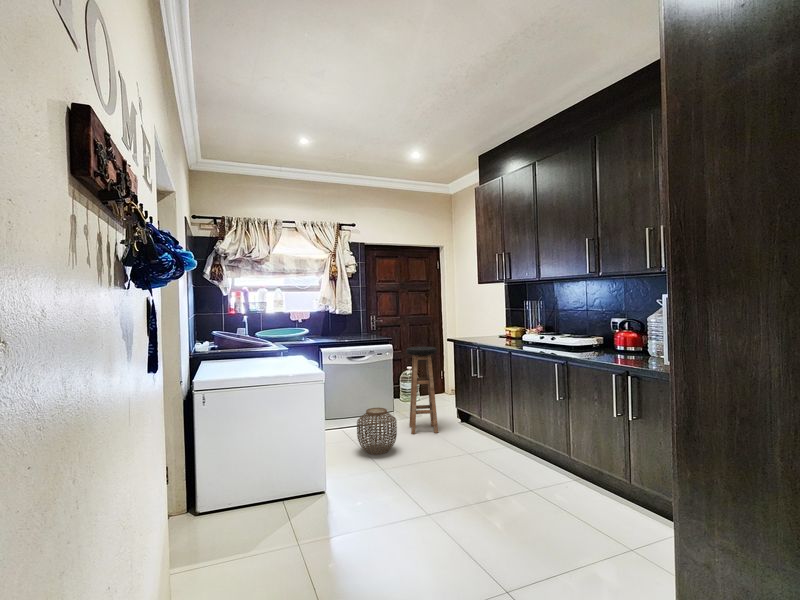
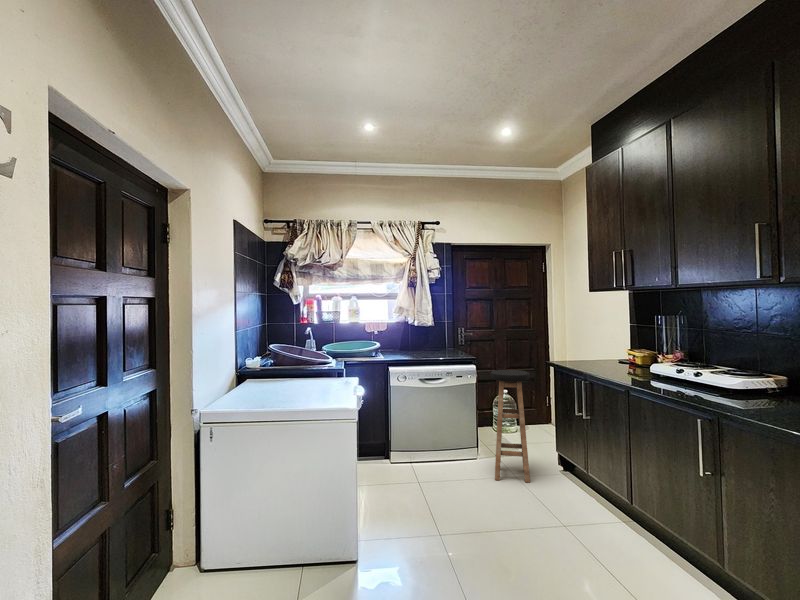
woven basket: present [357,408,397,455] -> none [420,445,470,506]

